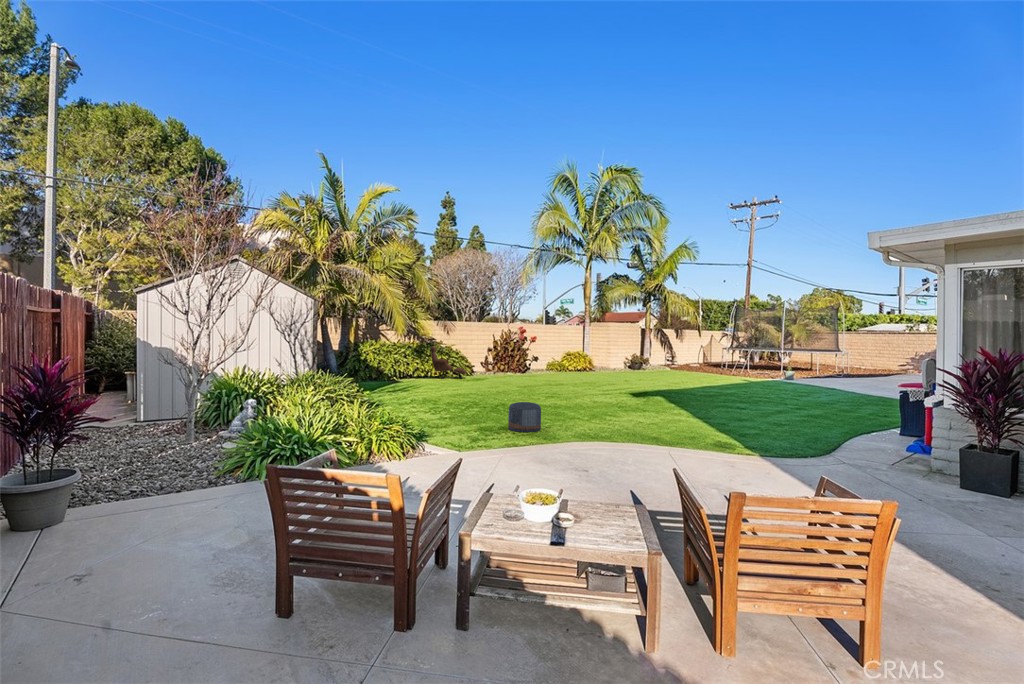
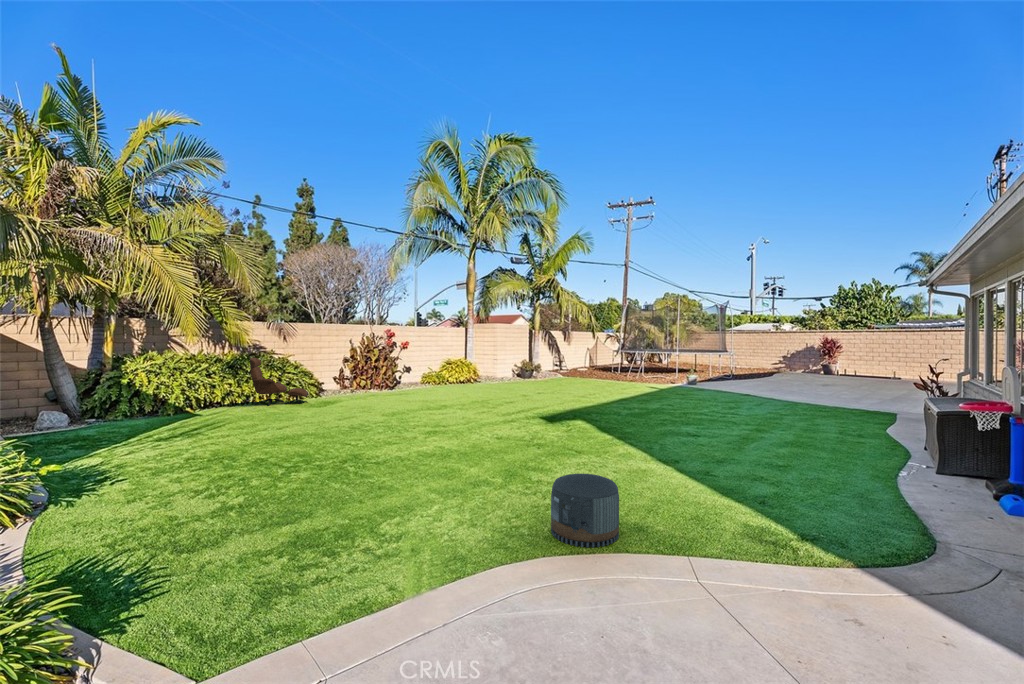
pouf: present [508,402,541,432] -> present [551,473,619,547]

